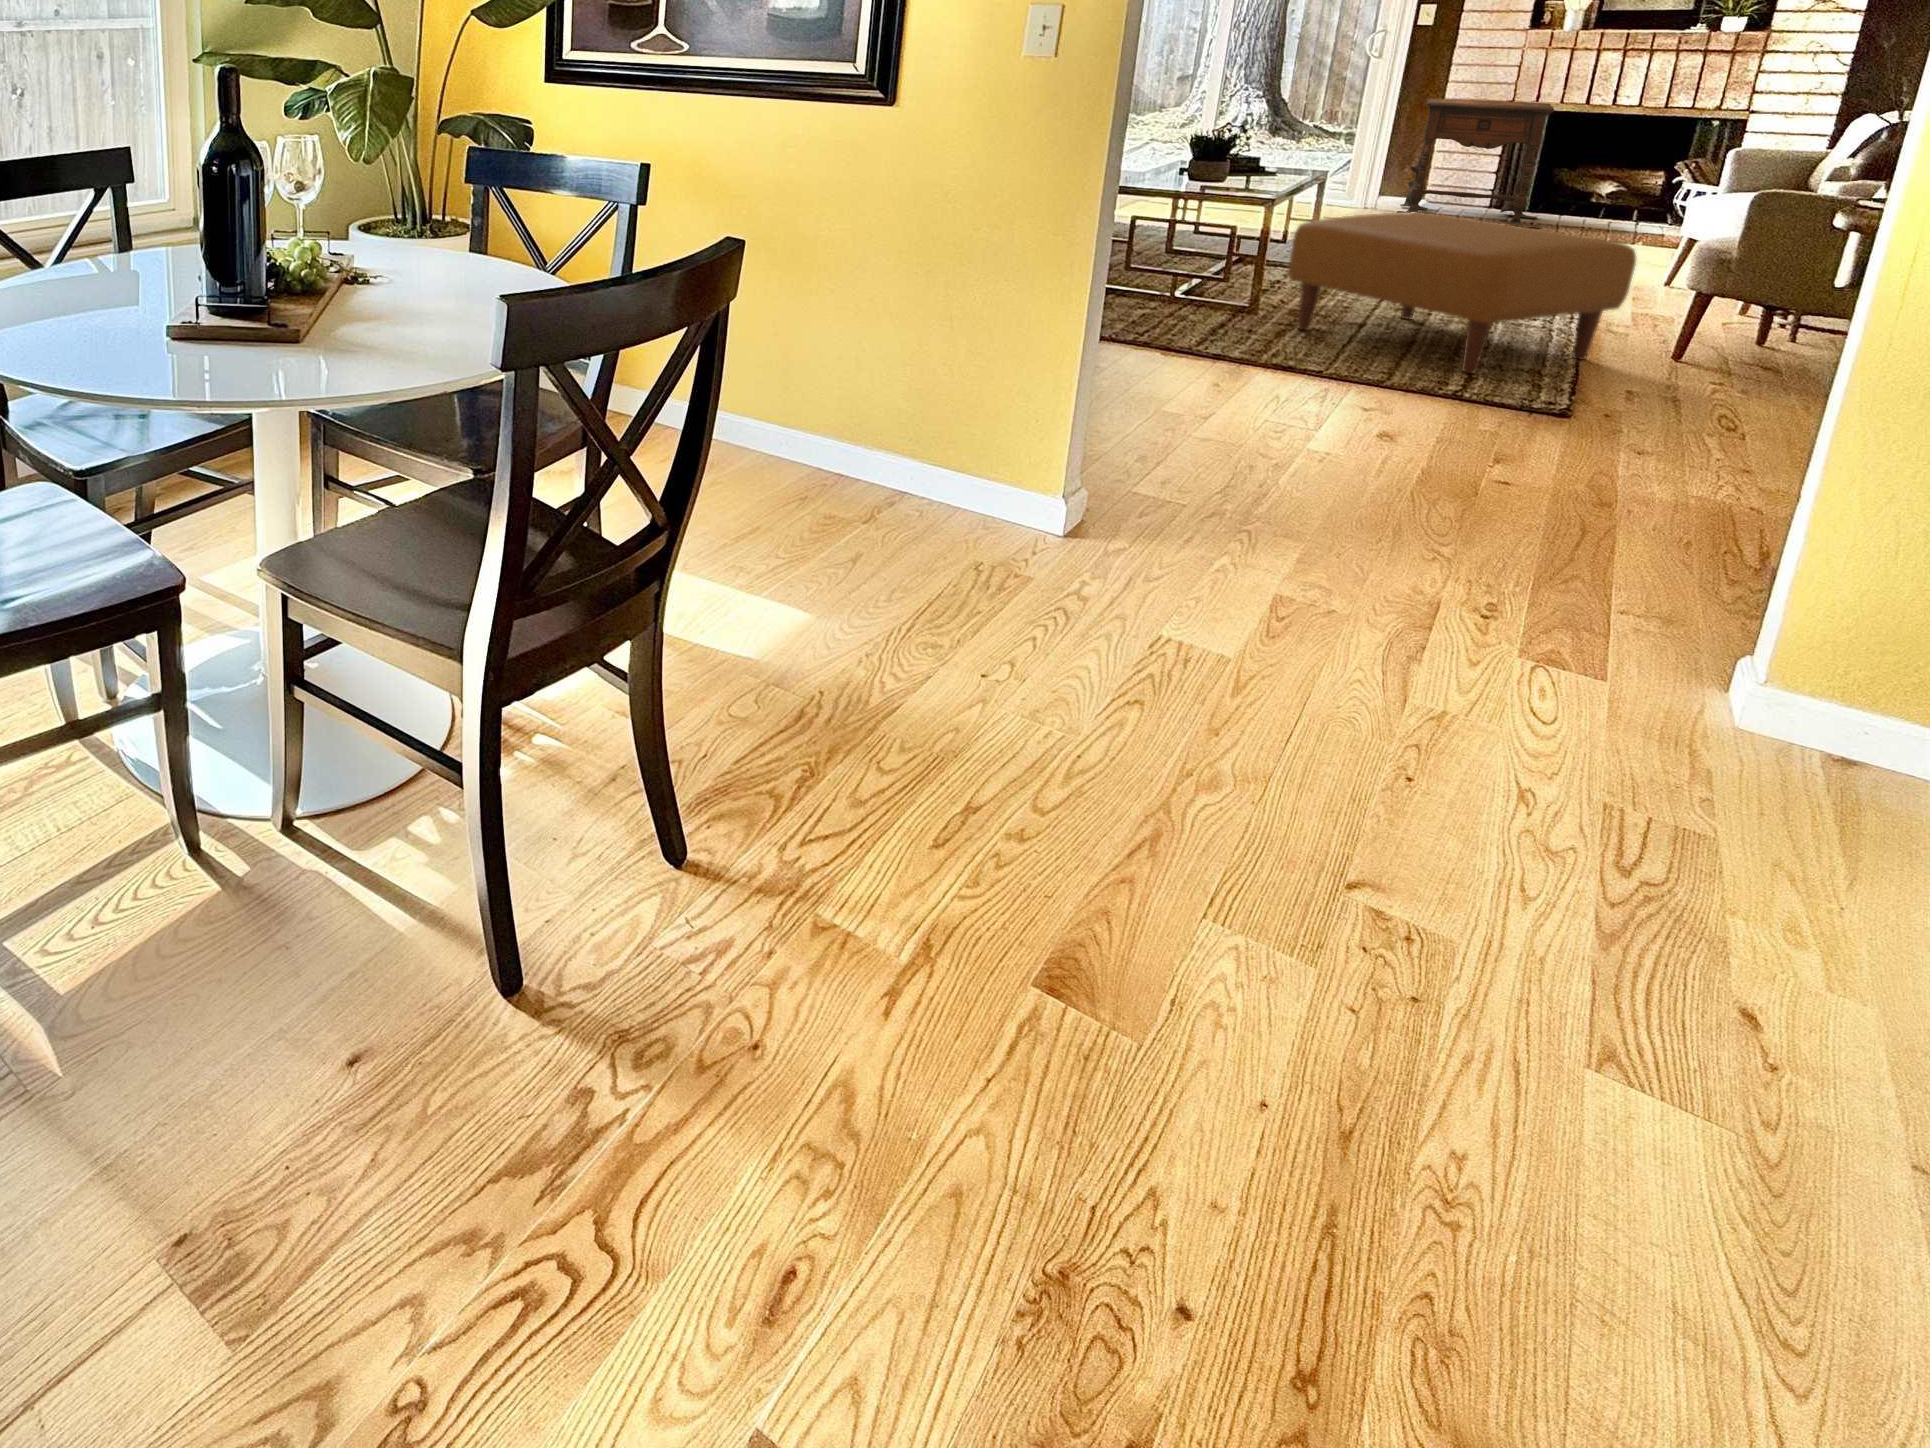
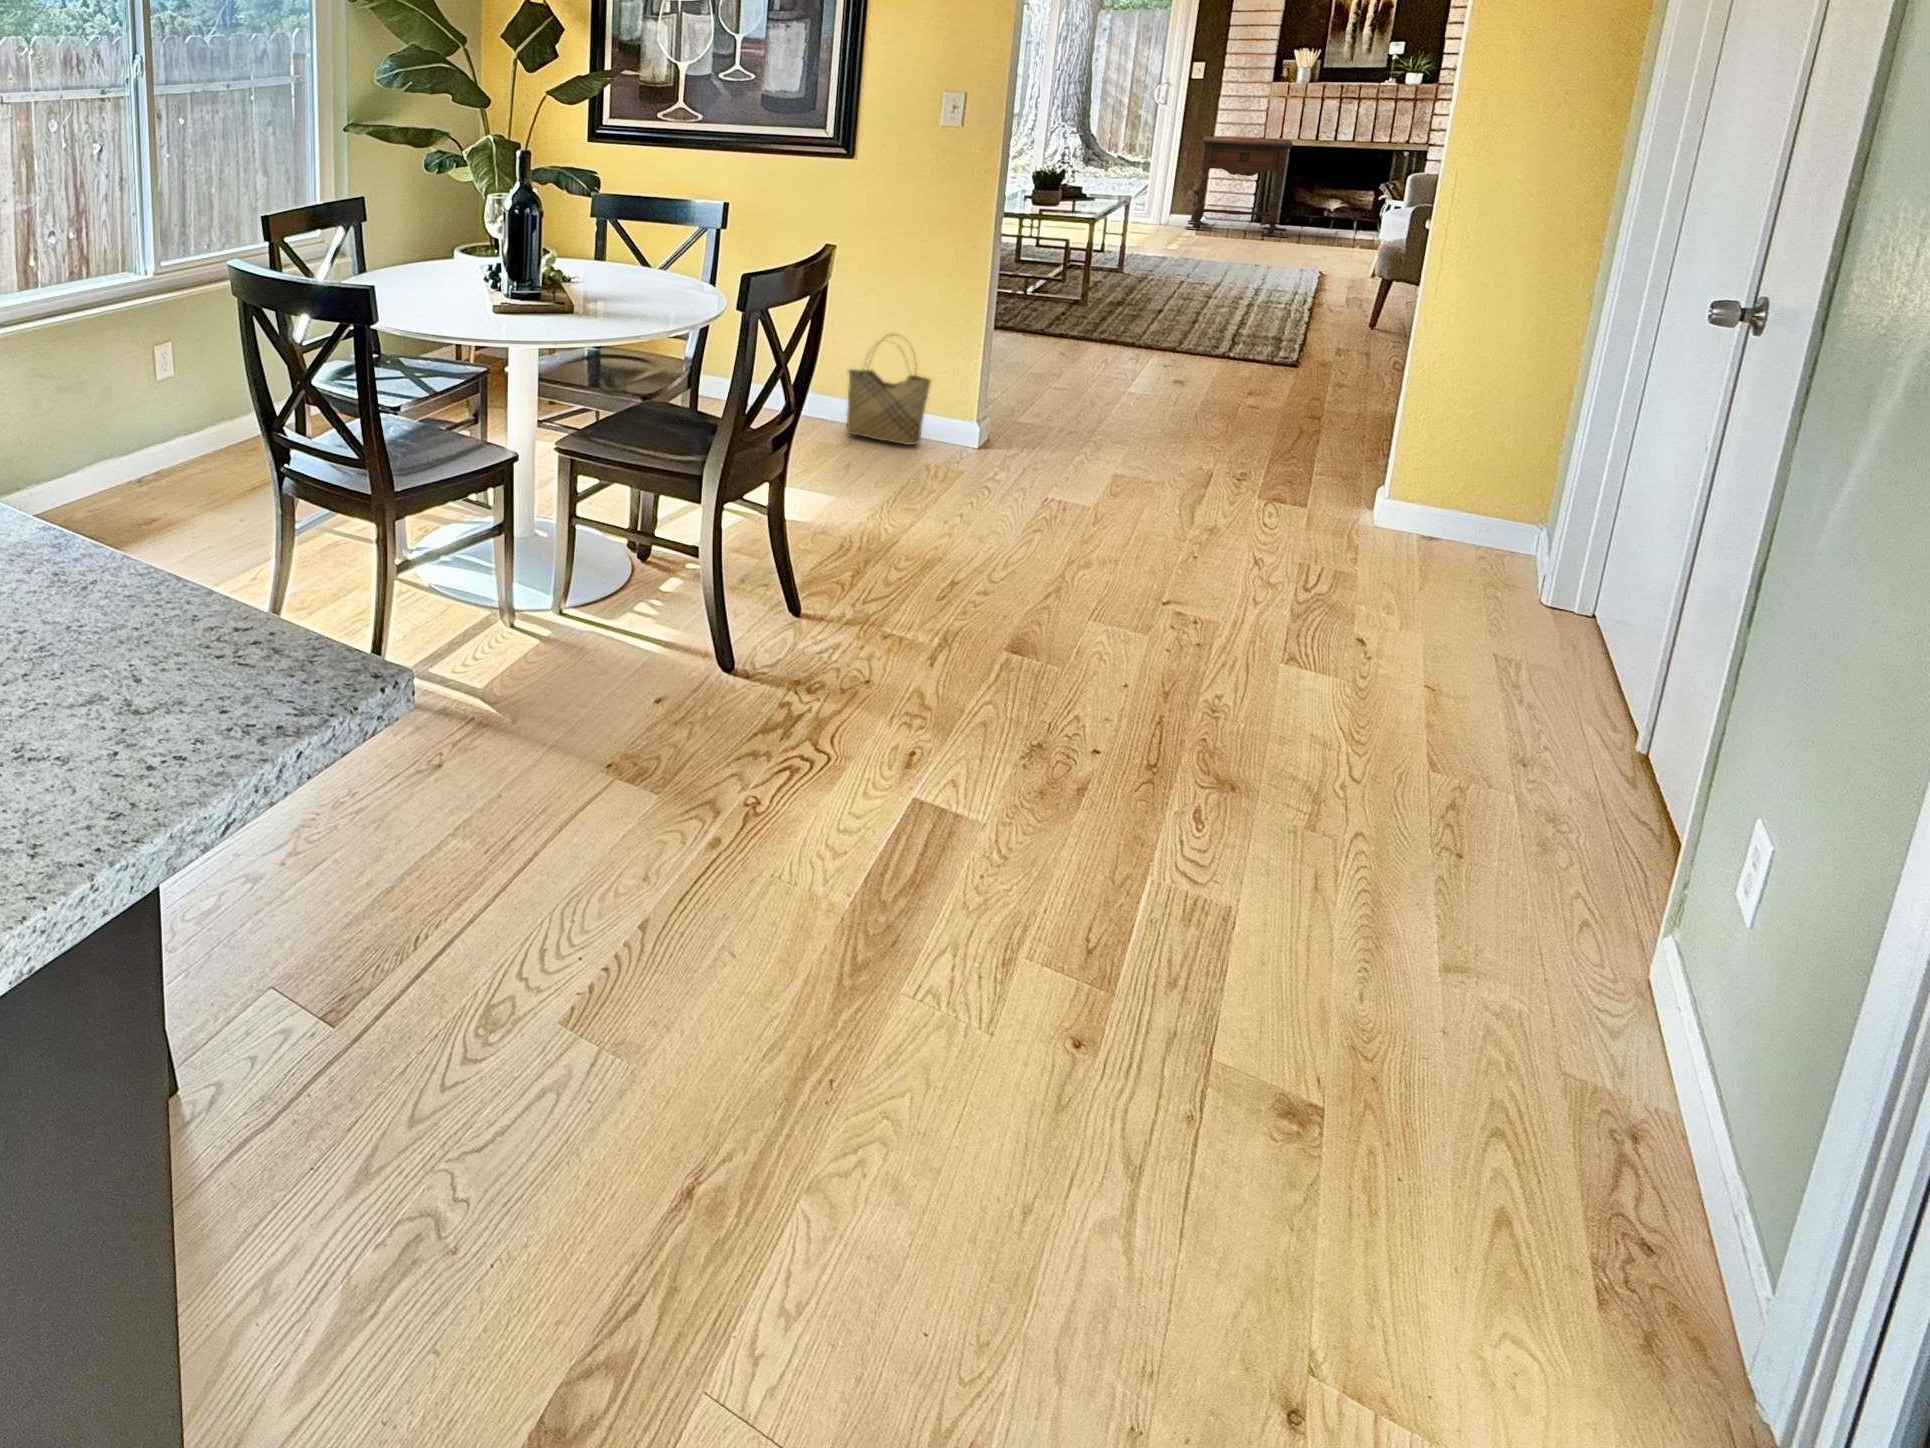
ottoman: present [1289,212,1636,373] -> none [1109,227,1338,342]
woven basket: none [867,358,995,522] -> present [846,335,931,445]

